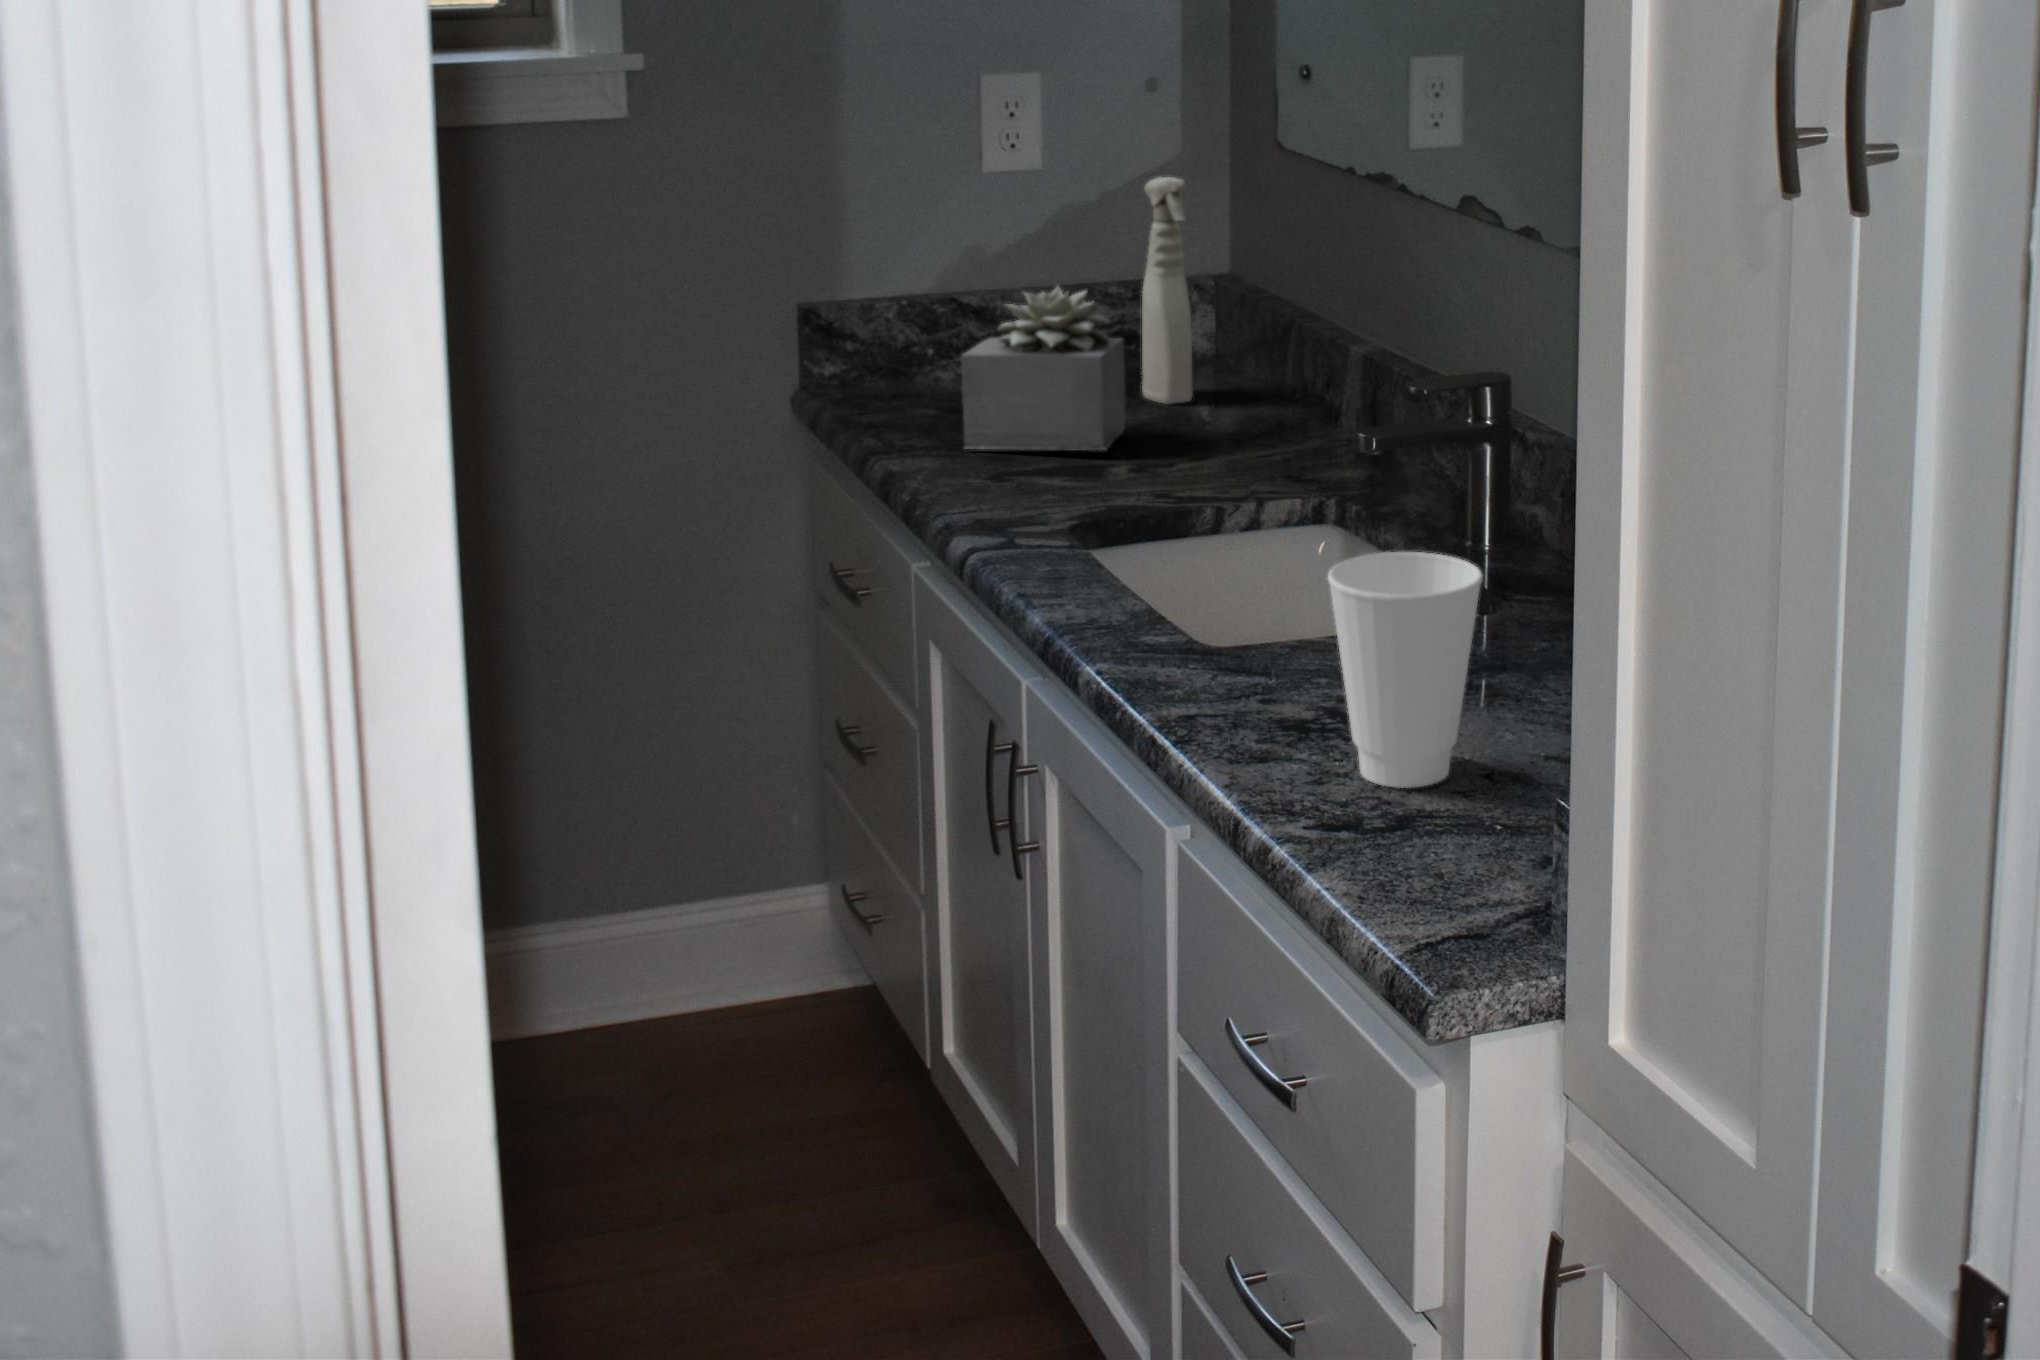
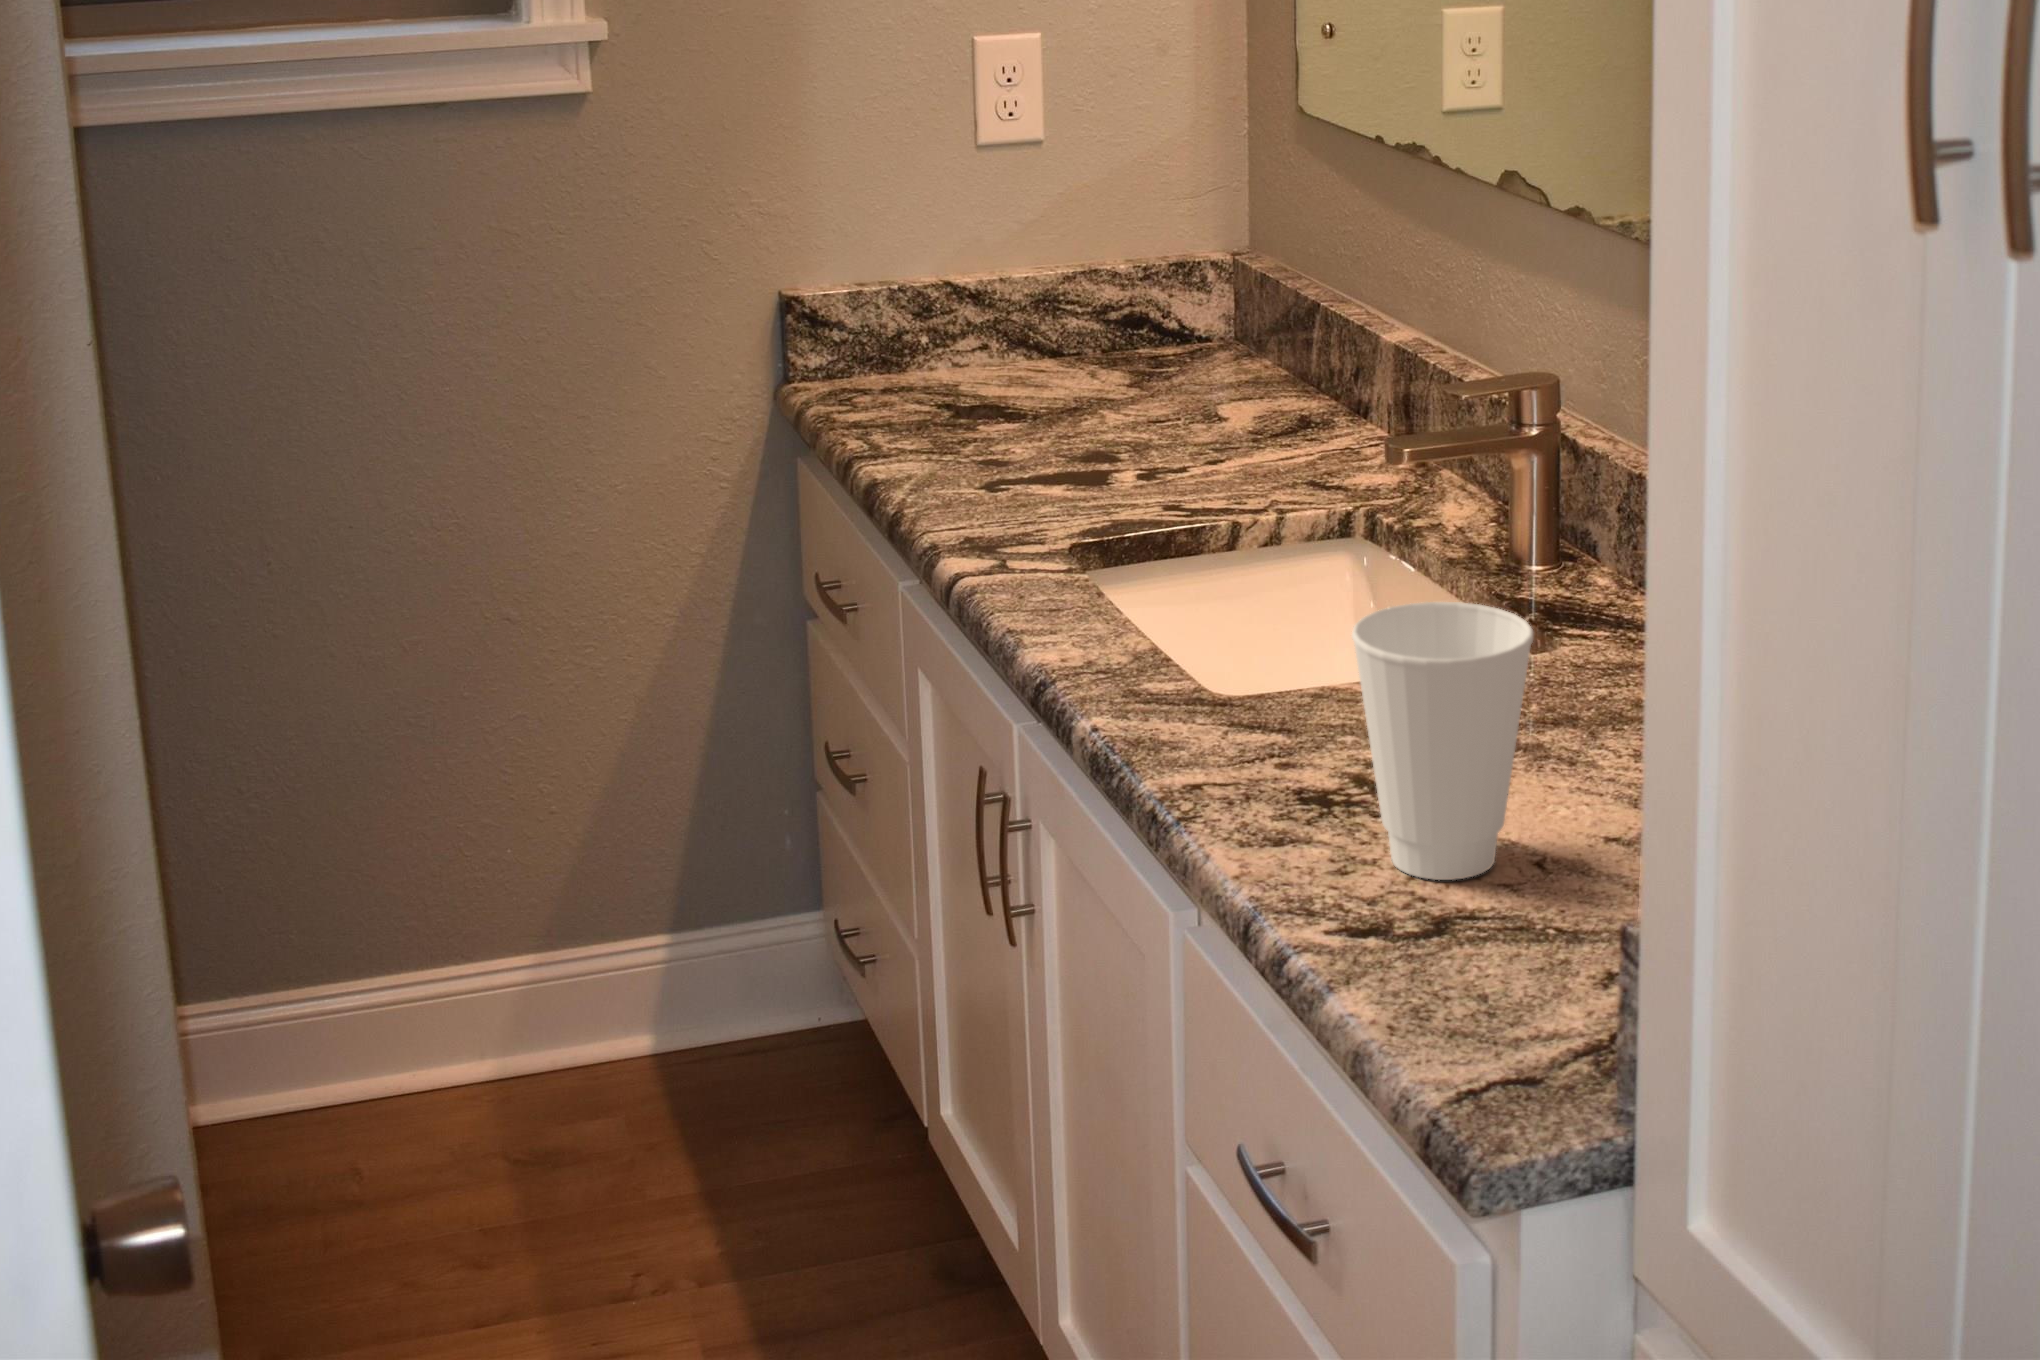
spray bottle: present [1142,177,1193,404] -> none [1151,144,1207,398]
succulent plant: present [962,286,1125,450] -> none [948,268,1133,455]

